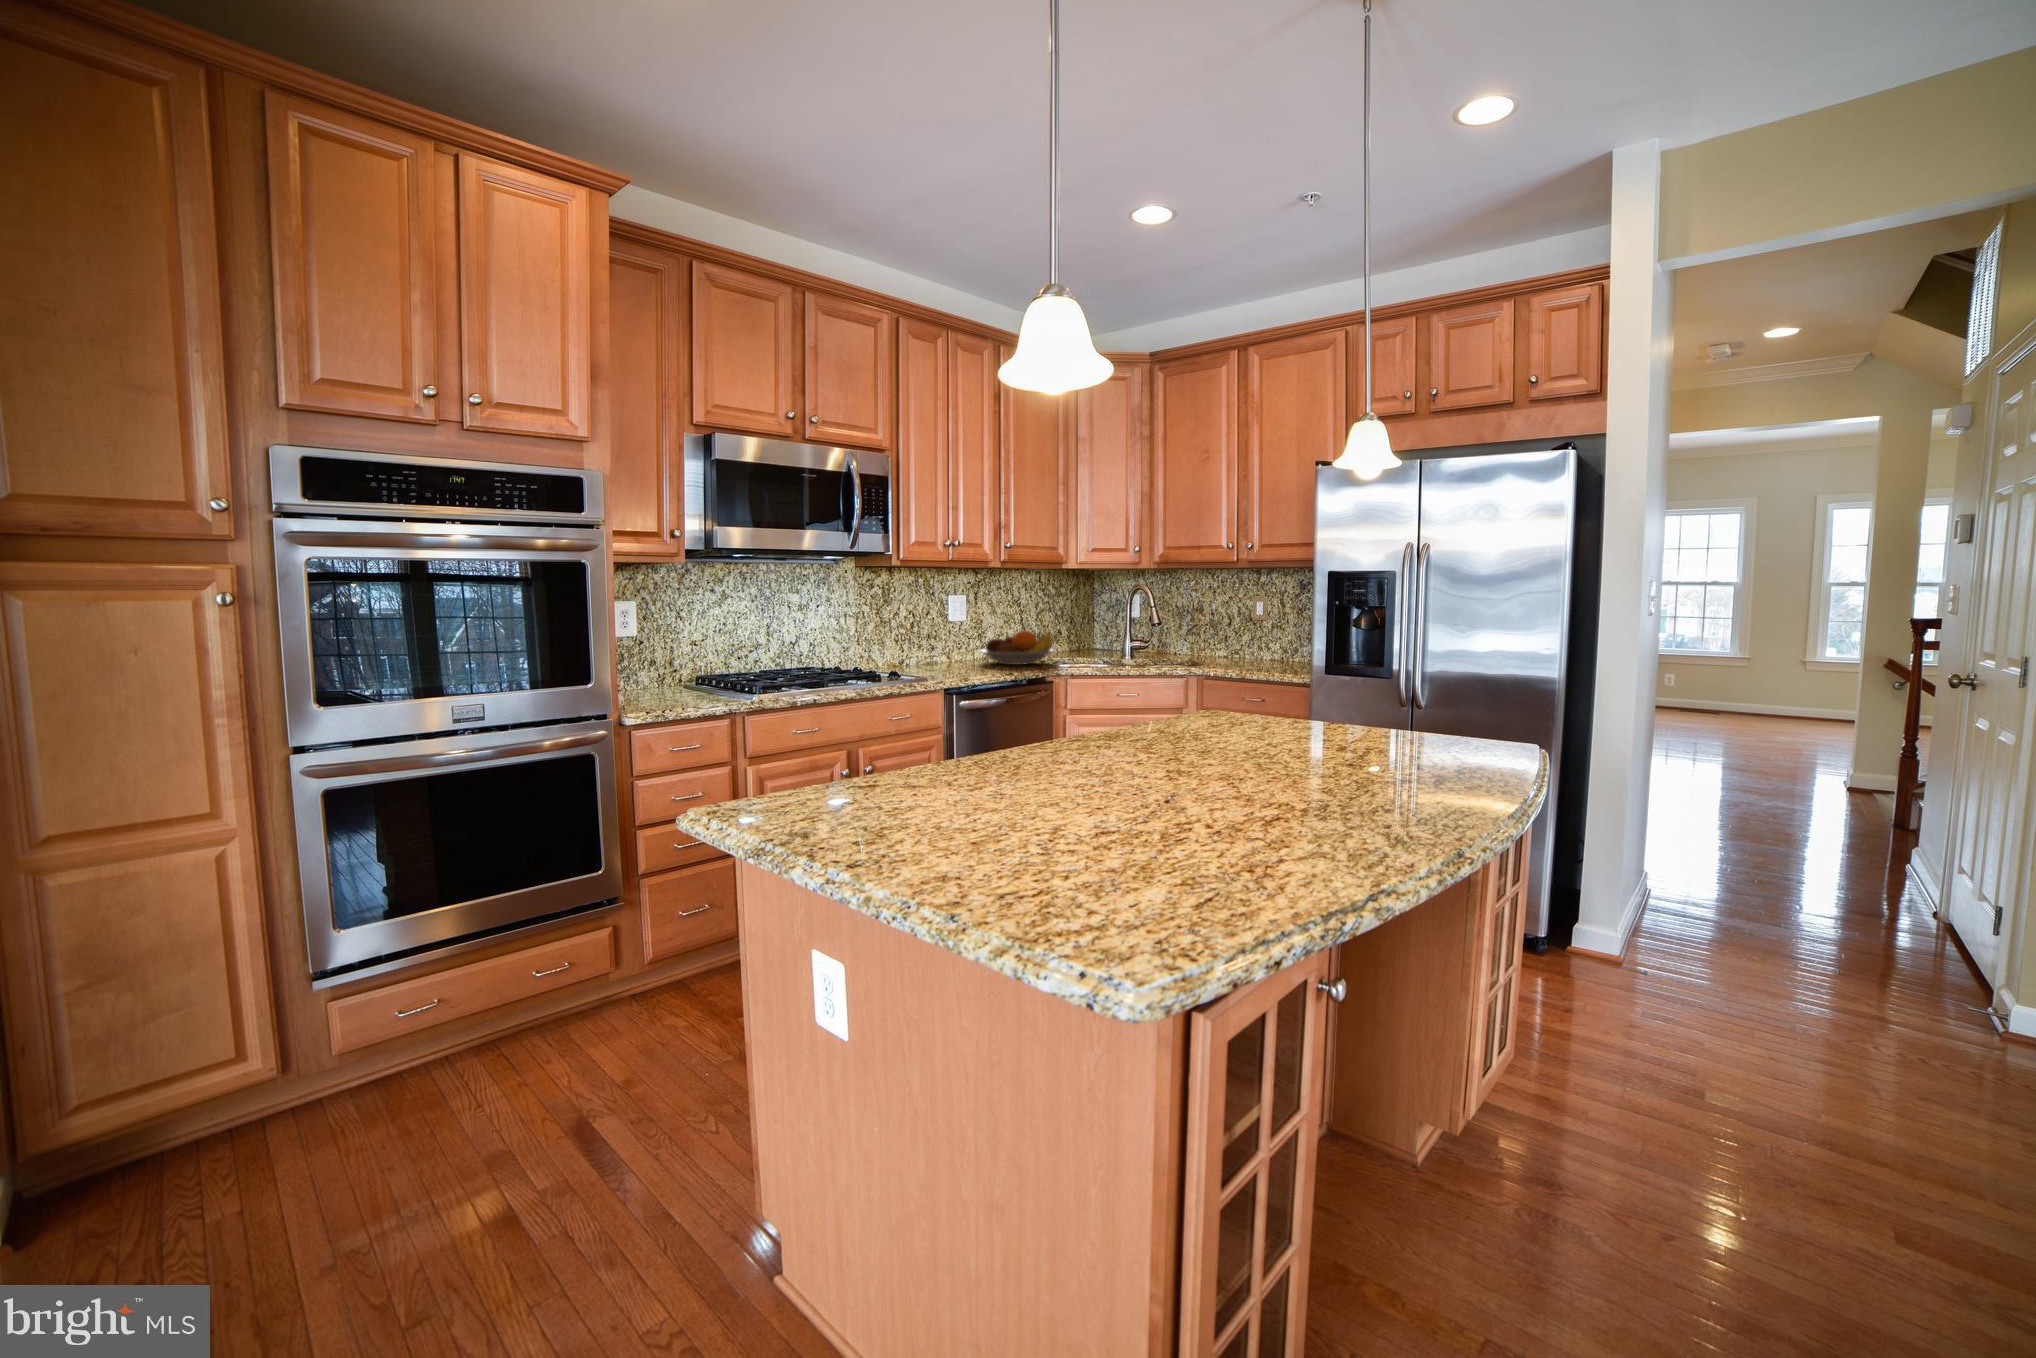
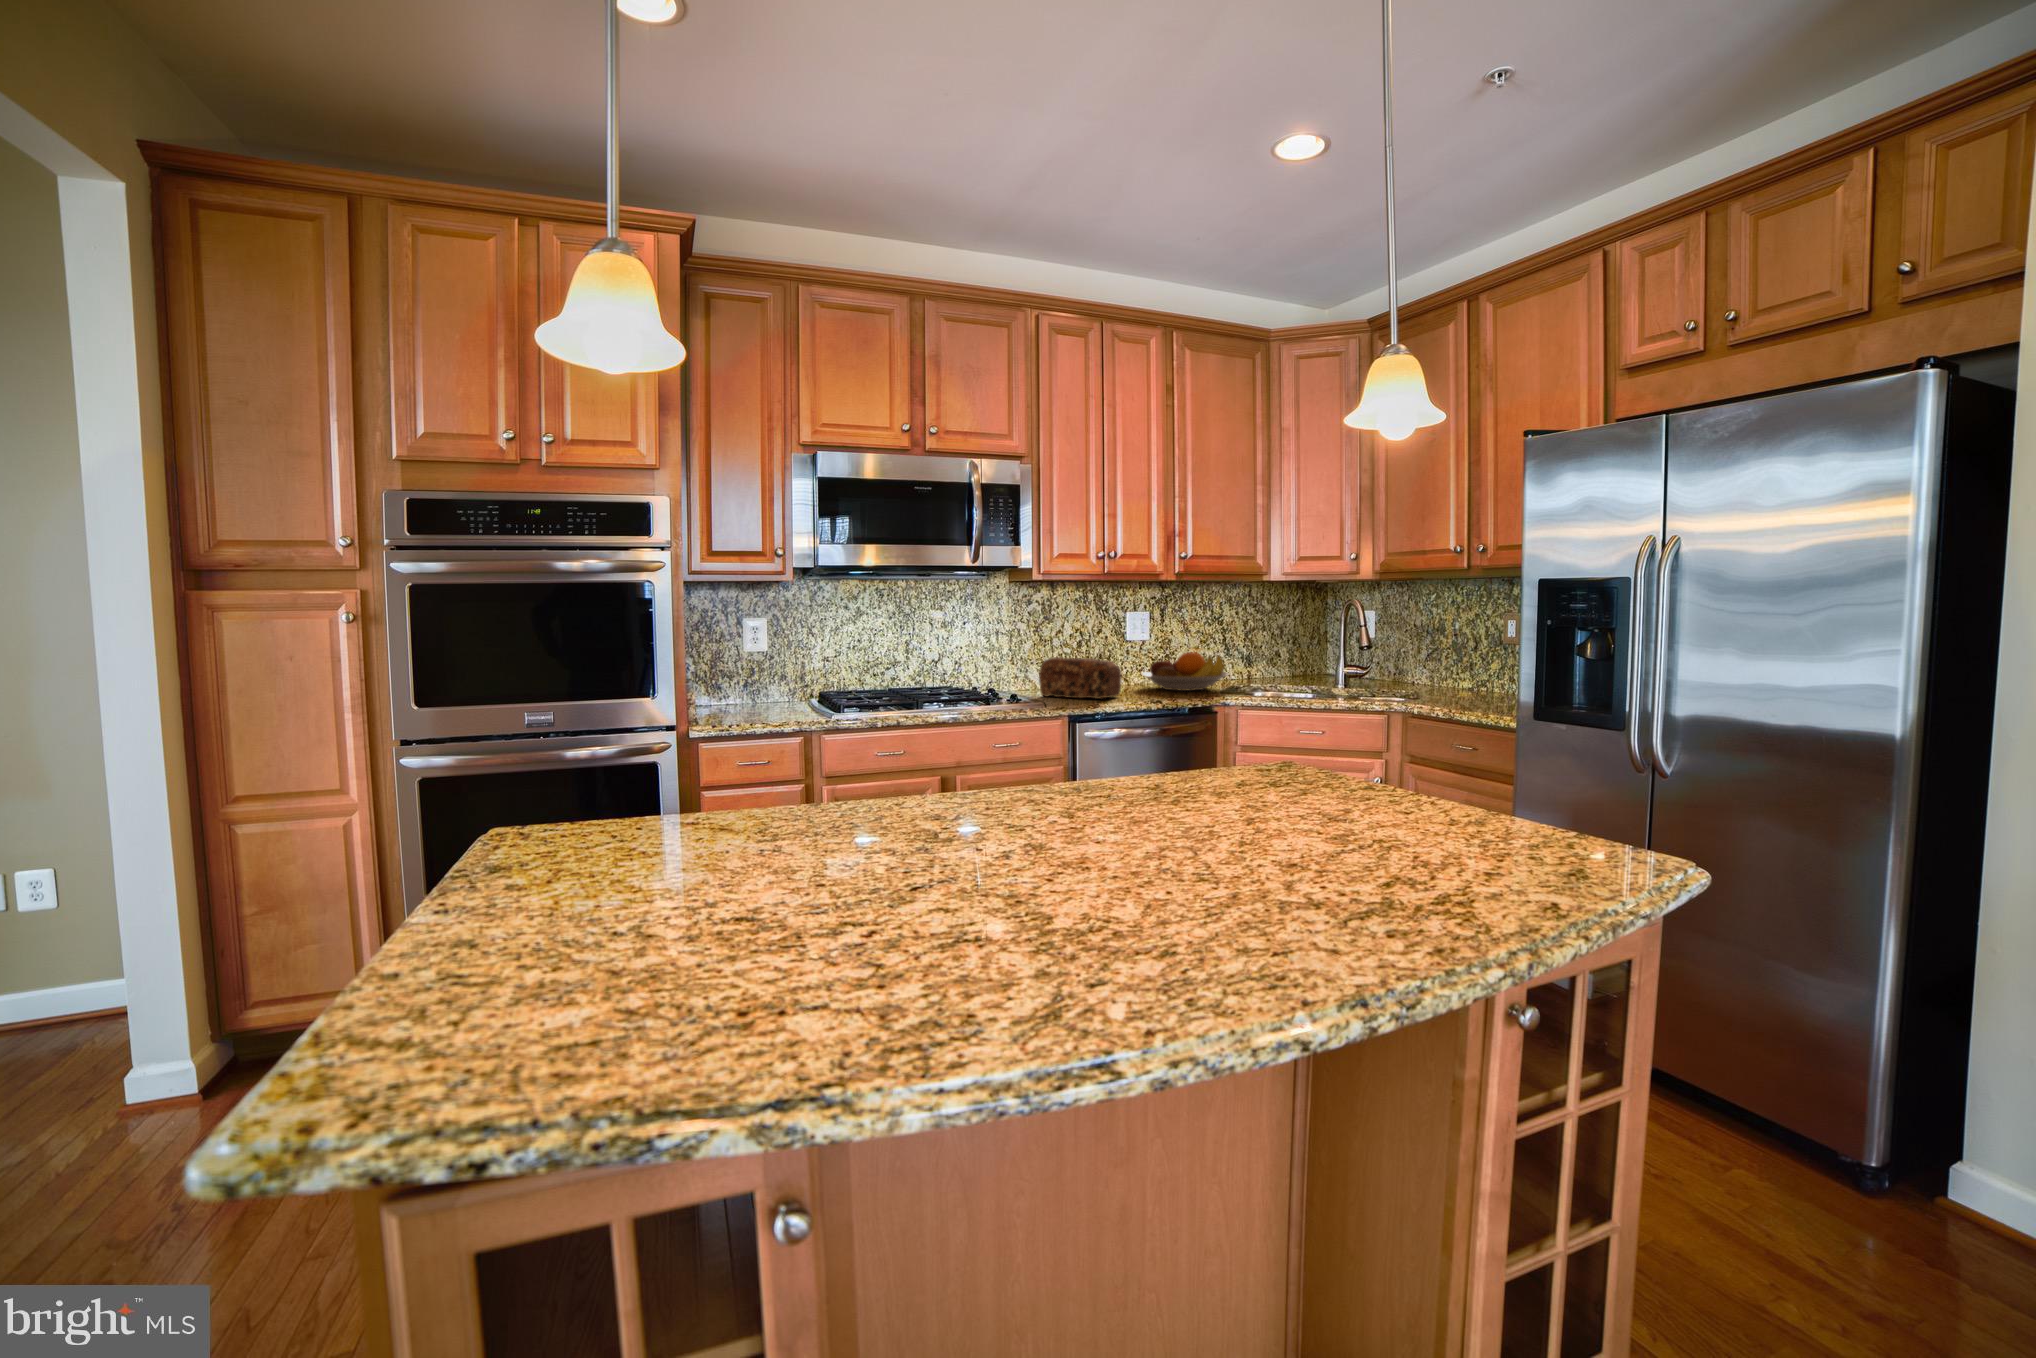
bread loaf: none [908,637,980,674] -> present [1039,657,1122,699]

